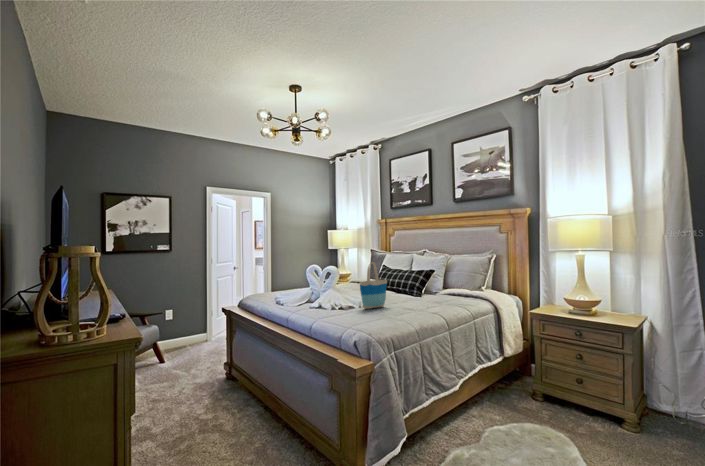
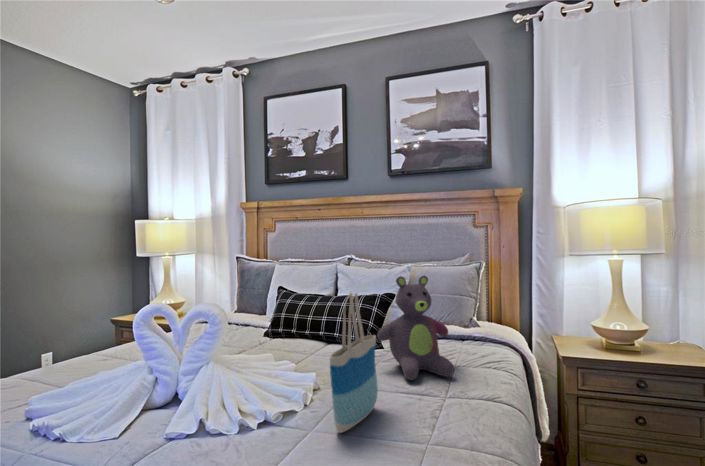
stuffed bear: none [403,259,439,304] -> present [377,276,454,380]

